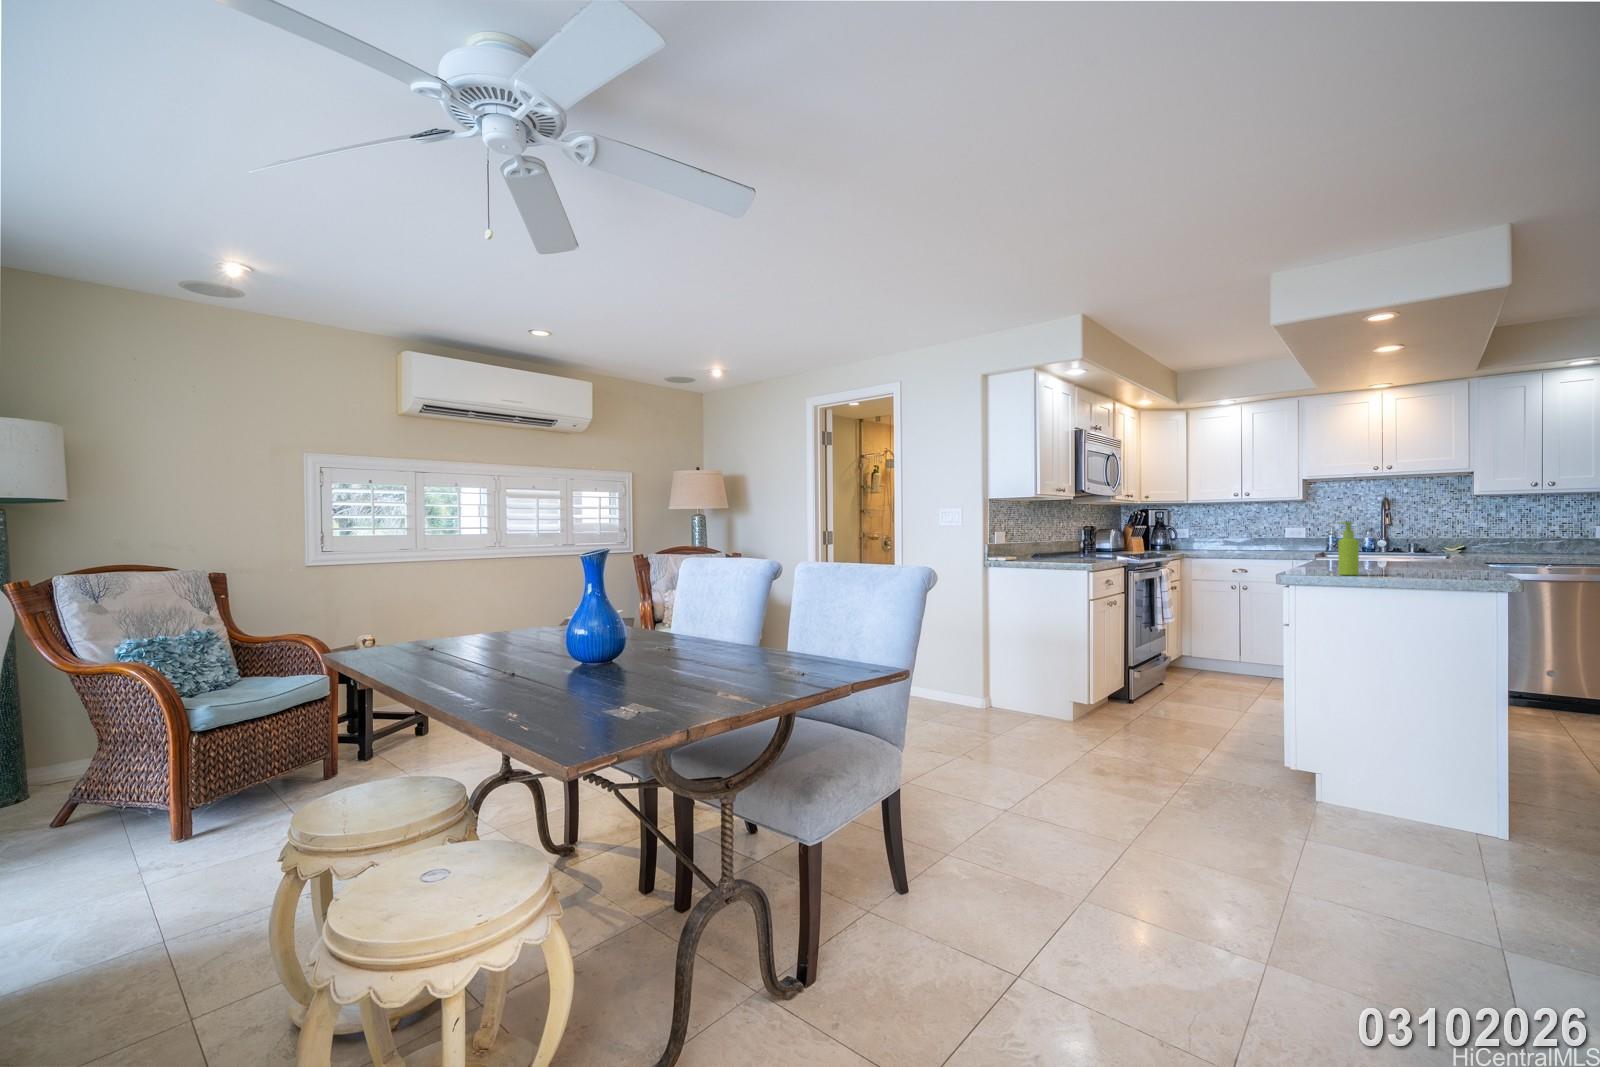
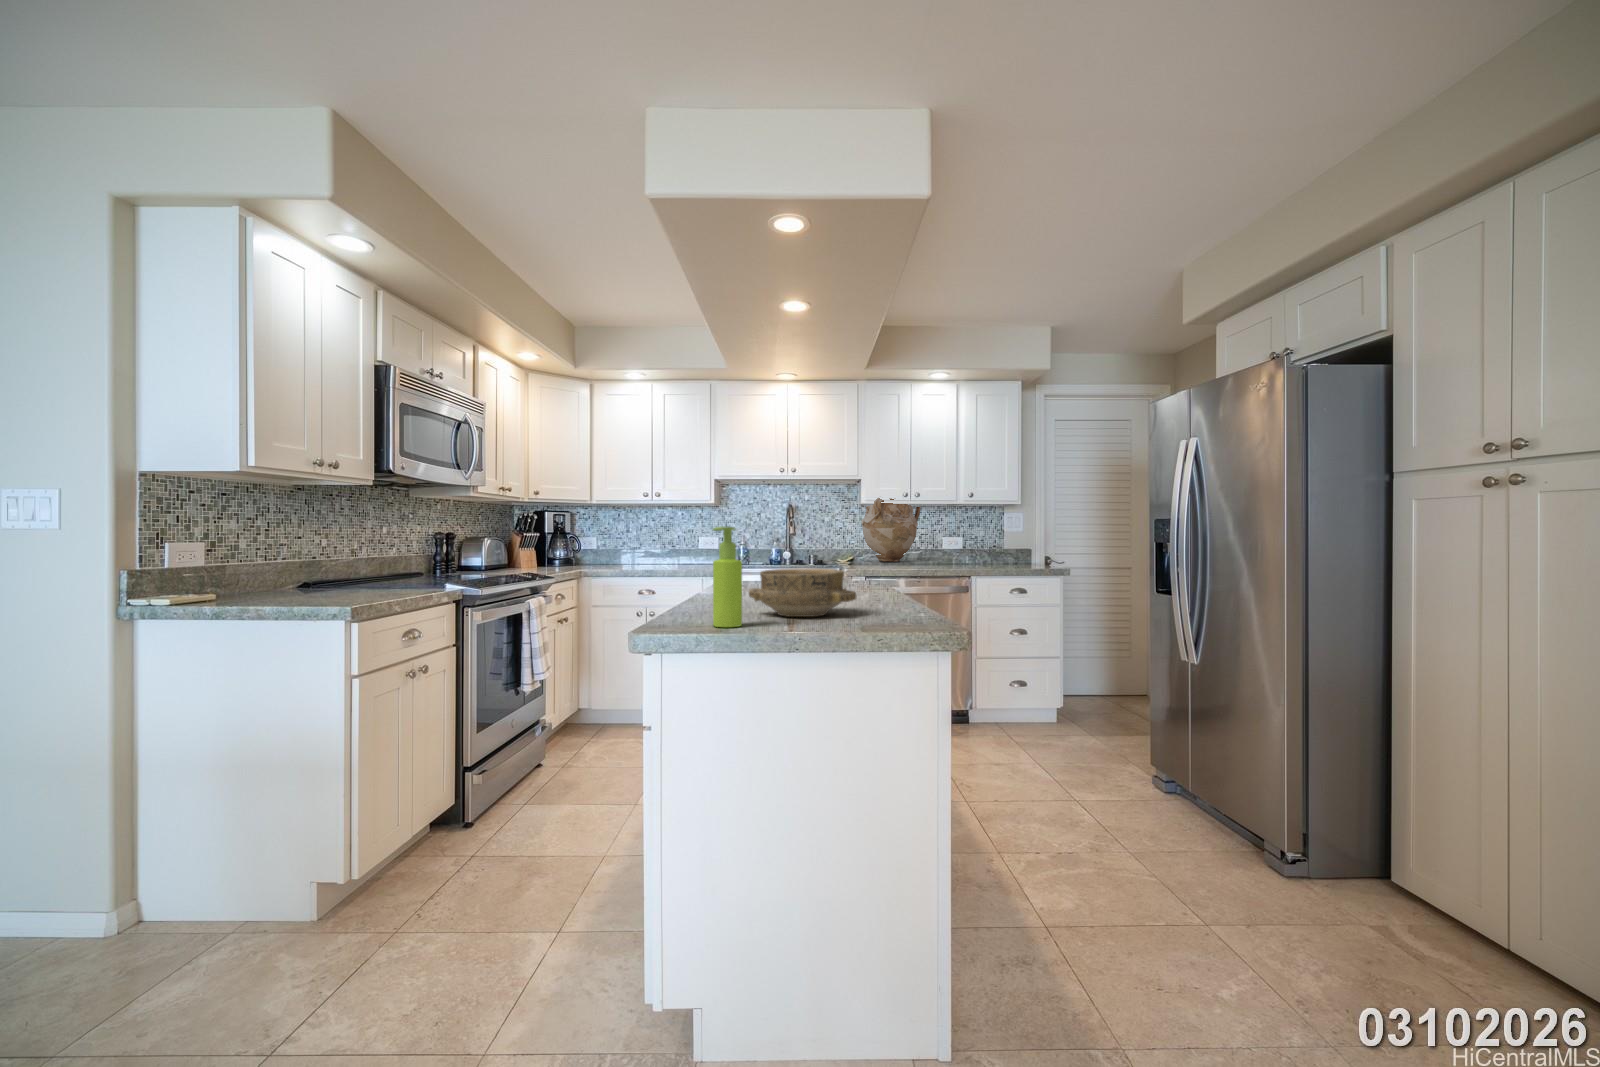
vase: none [1476,488,1561,550] -> present [861,498,920,562]
ceramic bowl: none [1360,546,1448,574] -> present [749,568,857,617]

